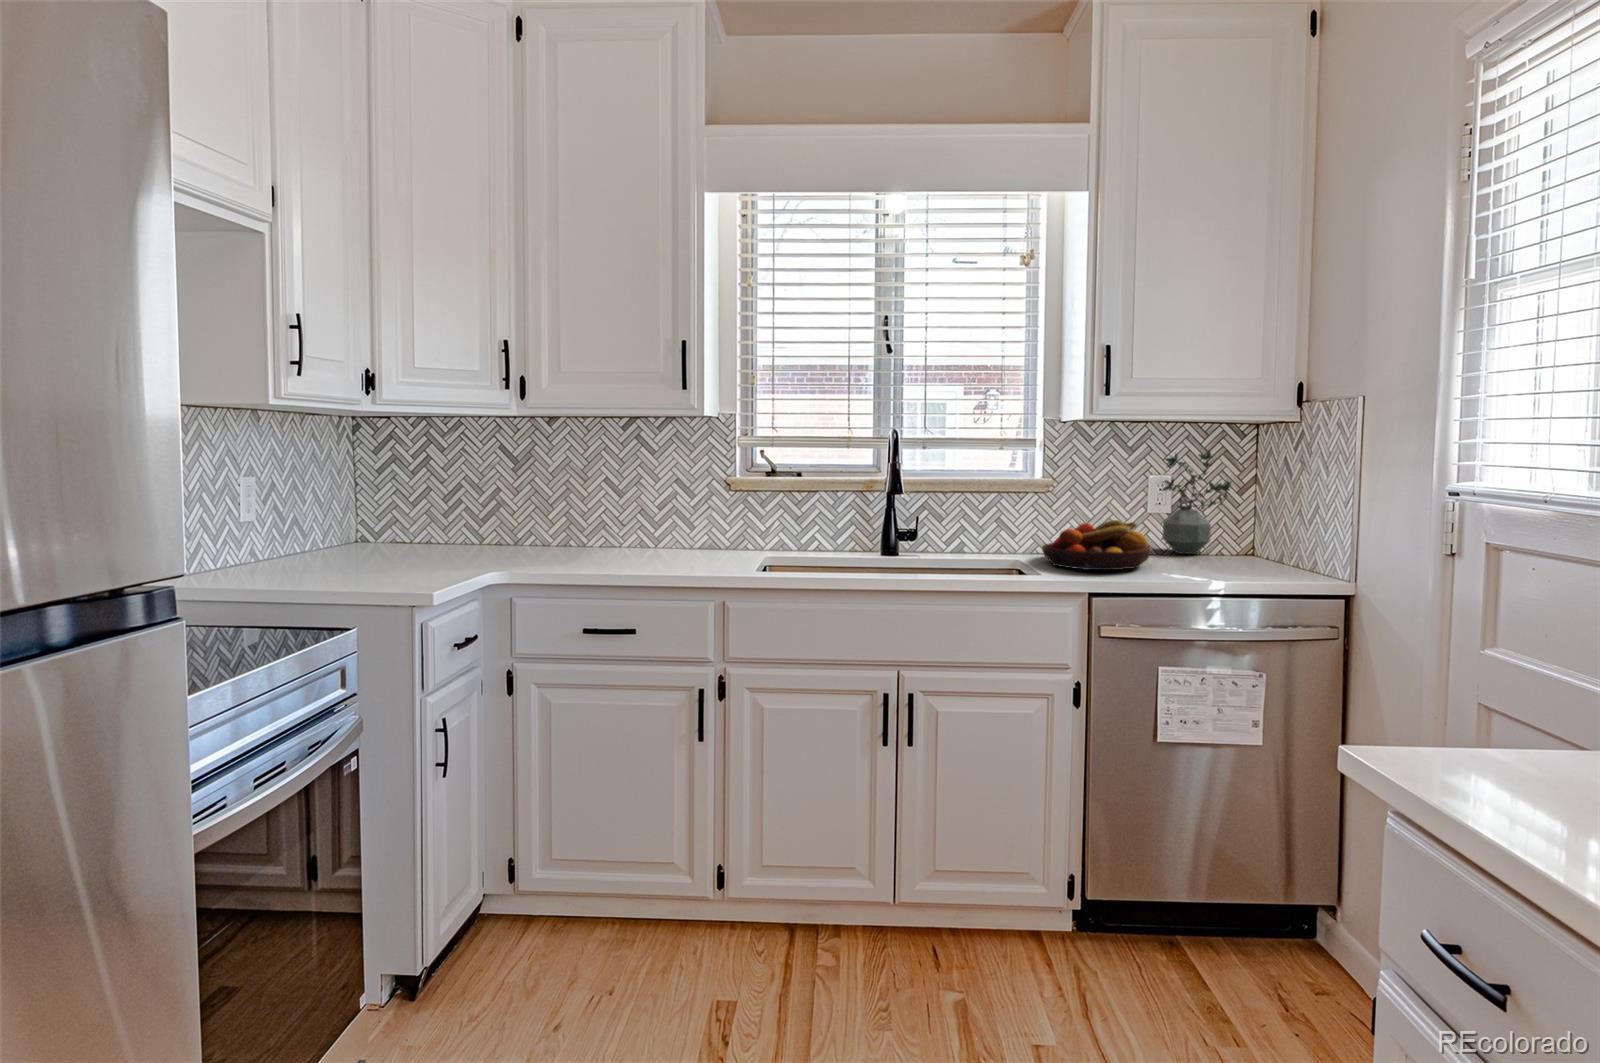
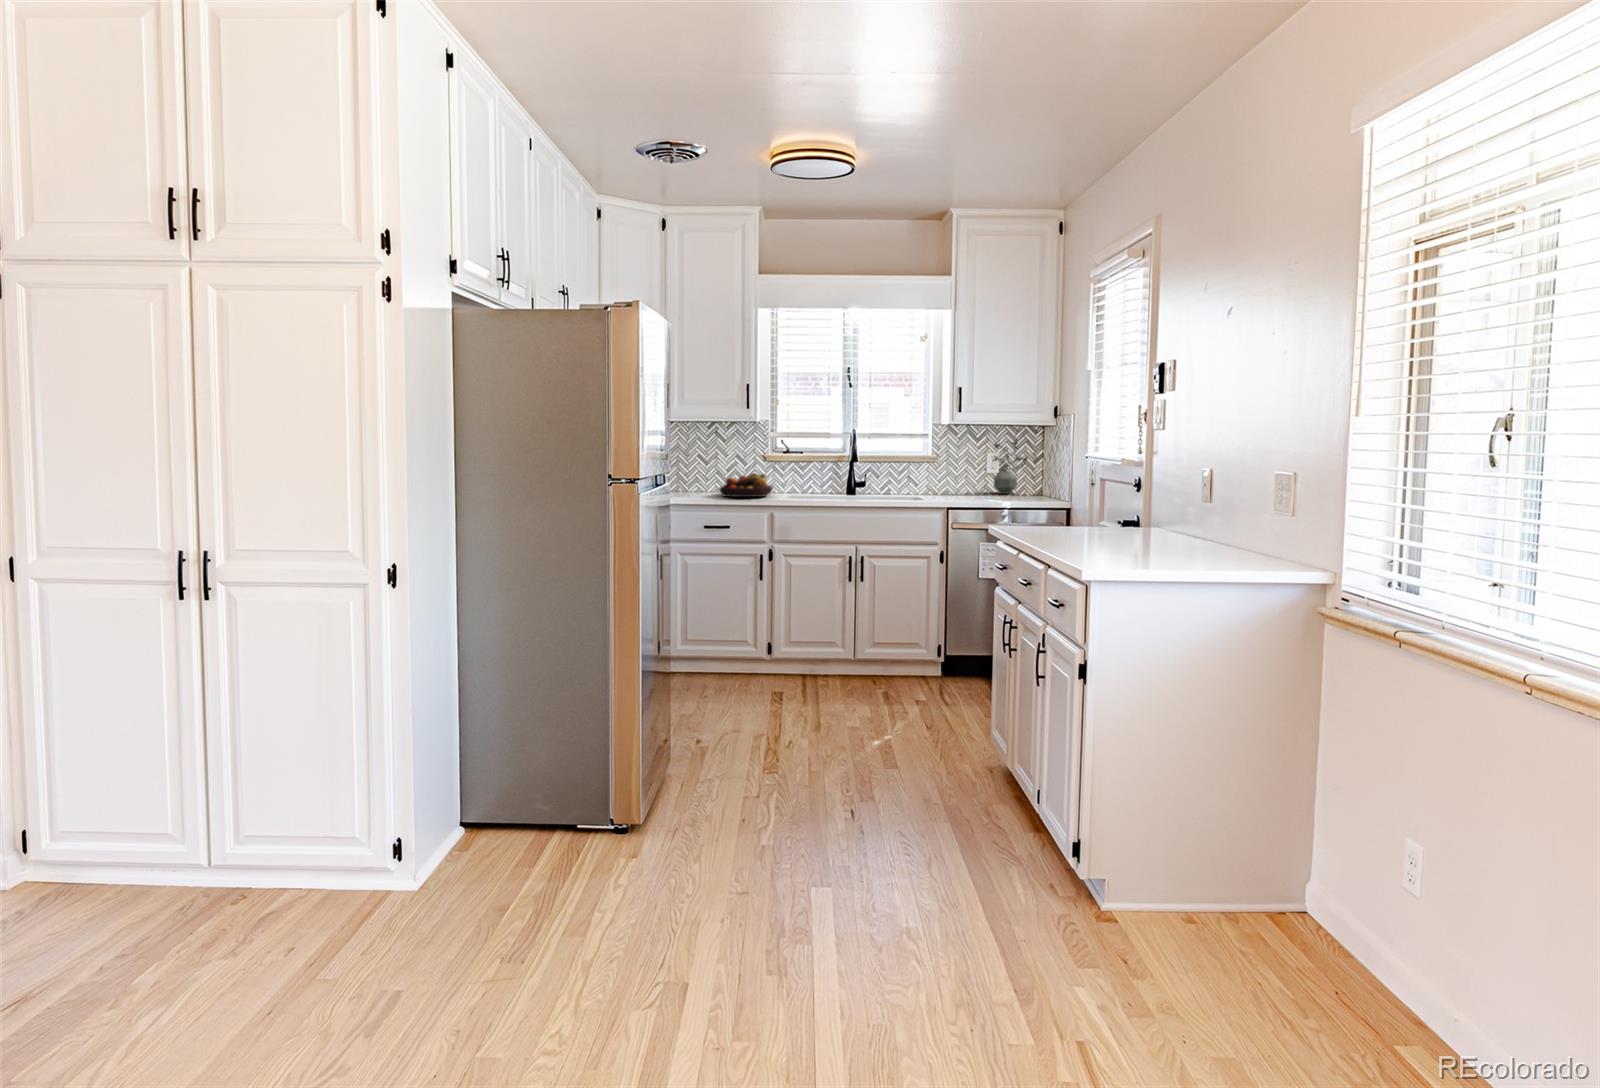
fruit bowl: present [1042,520,1151,570] -> present [719,473,772,497]

